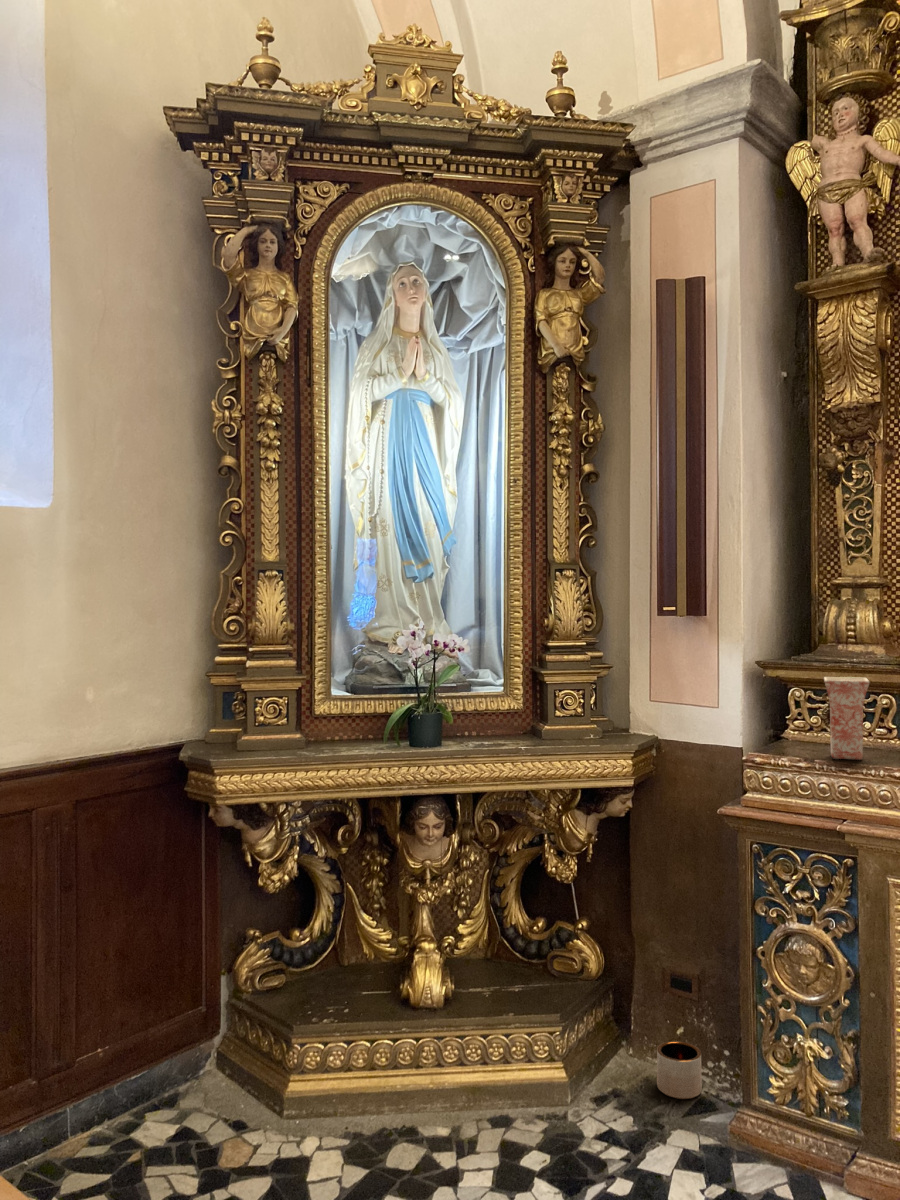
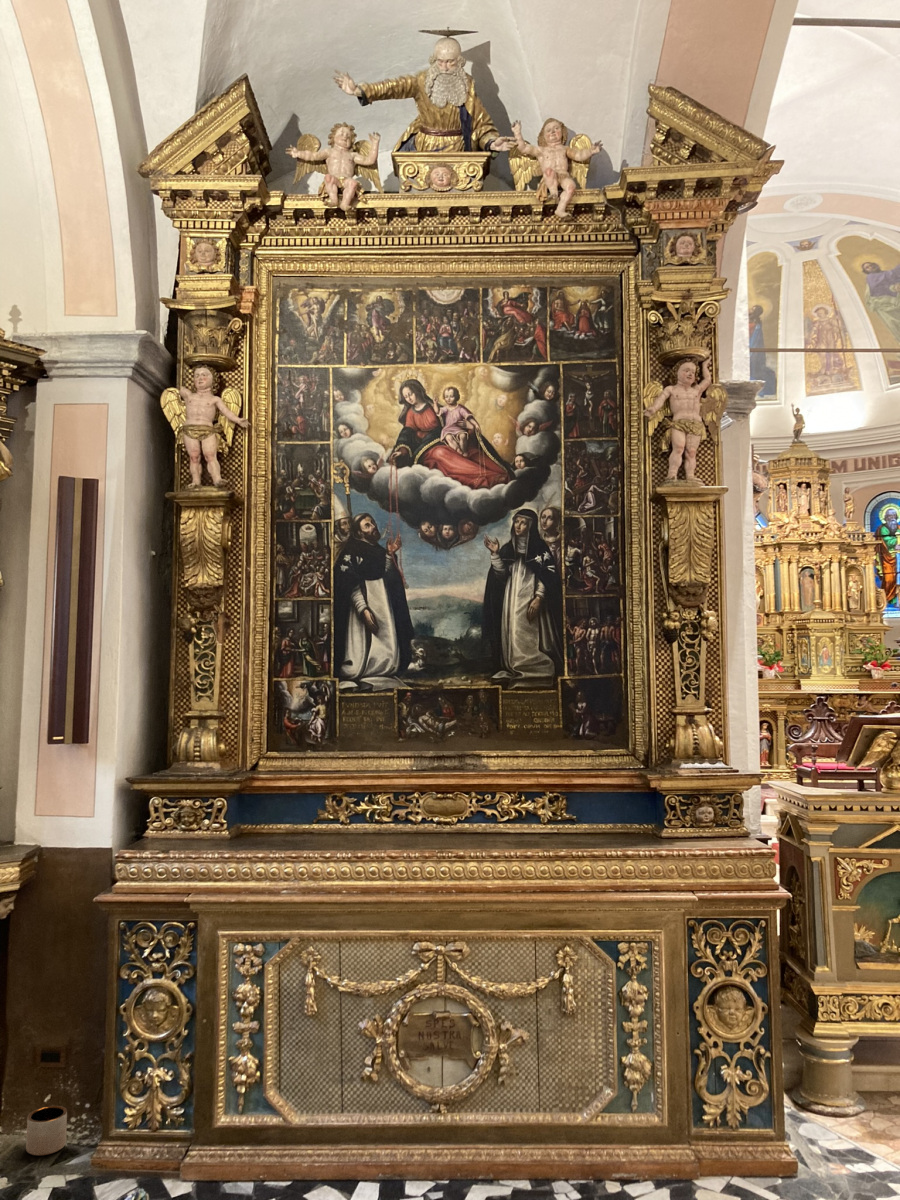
vase: present [824,677,869,760] -> none [177,787,209,849]

